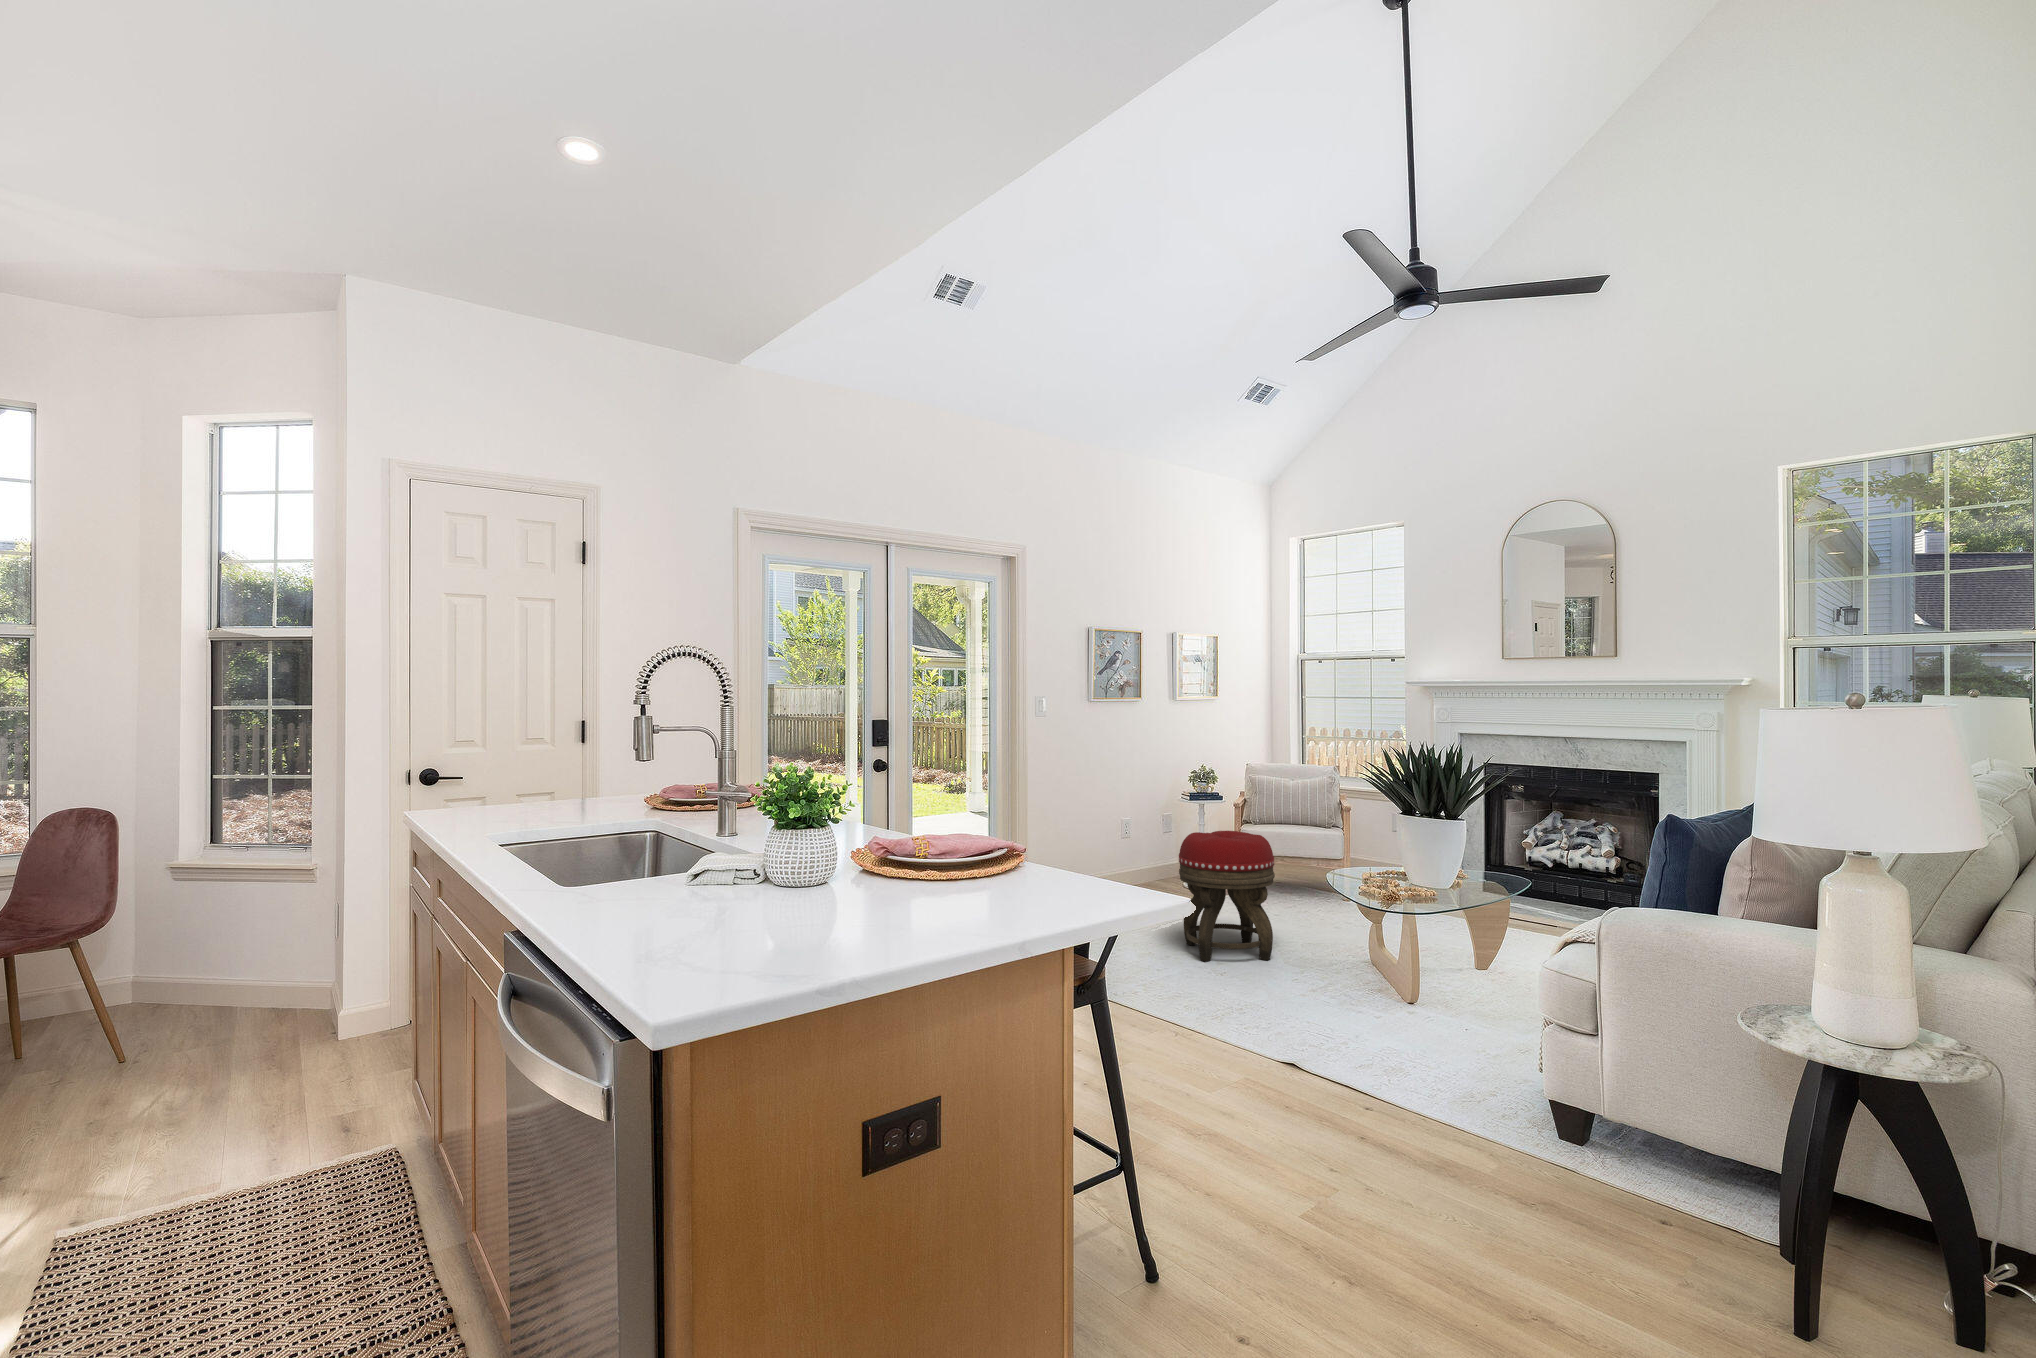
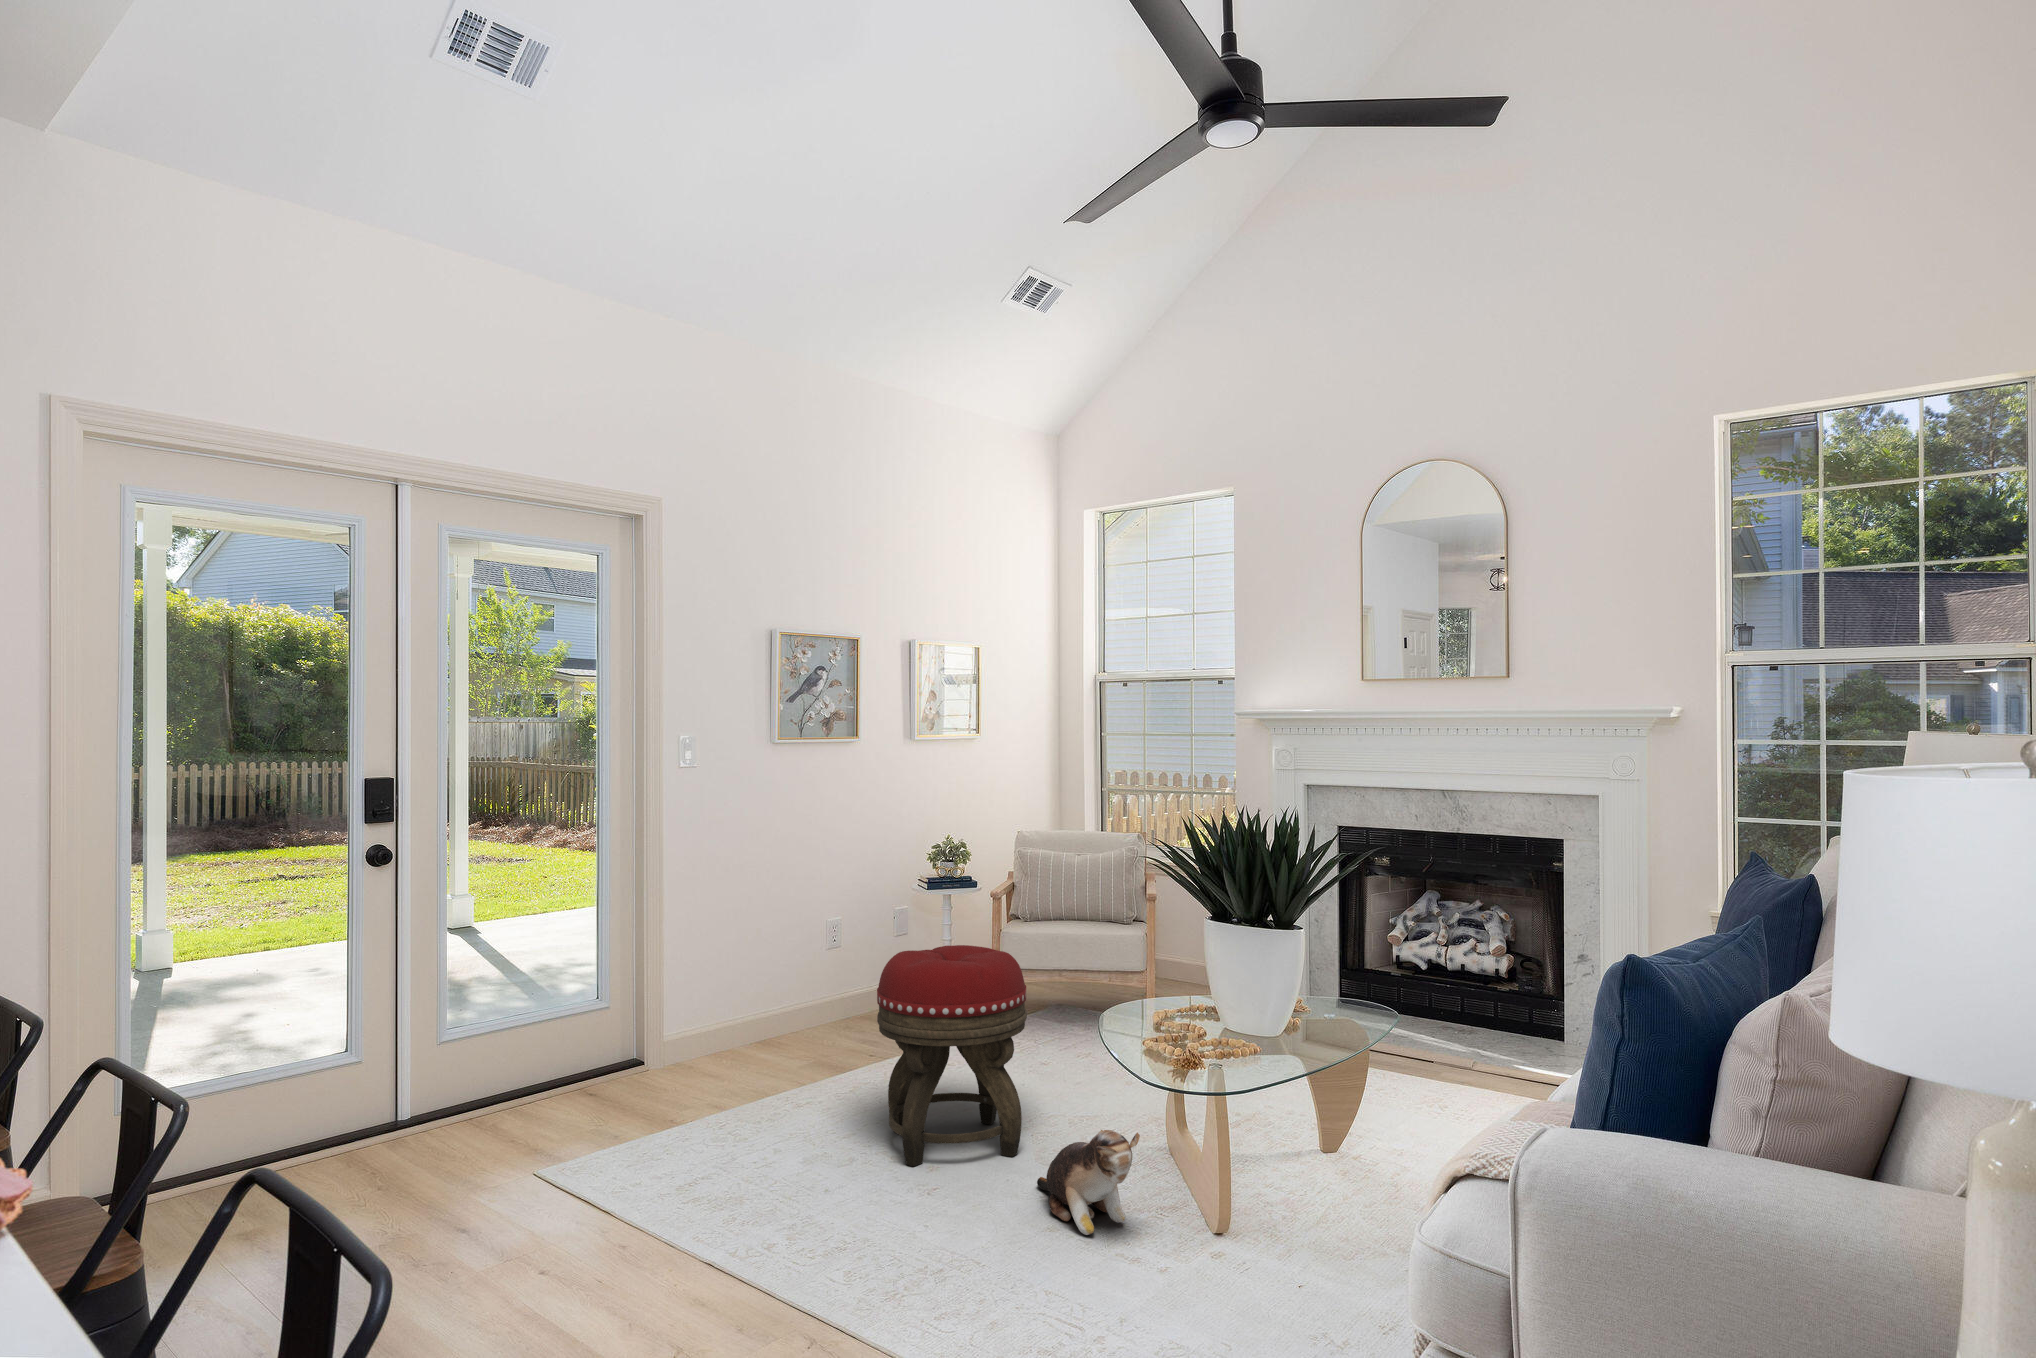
plush toy: none [1287,936,1358,998] -> present [1037,1130,1140,1235]

